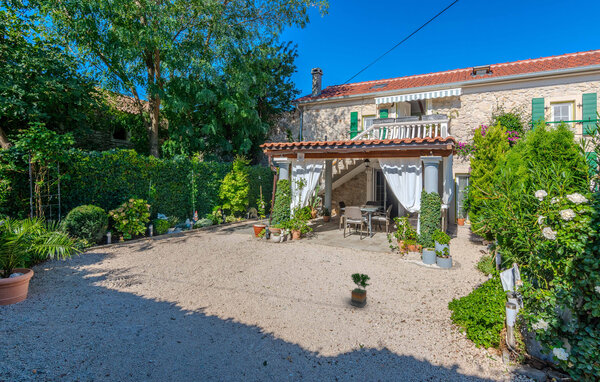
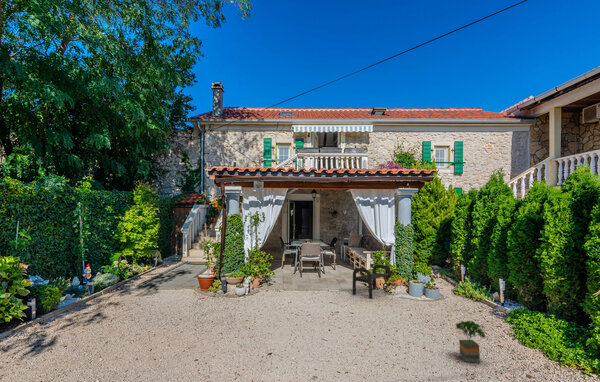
bench: none [363,229,402,256] -> present [353,265,392,298]

